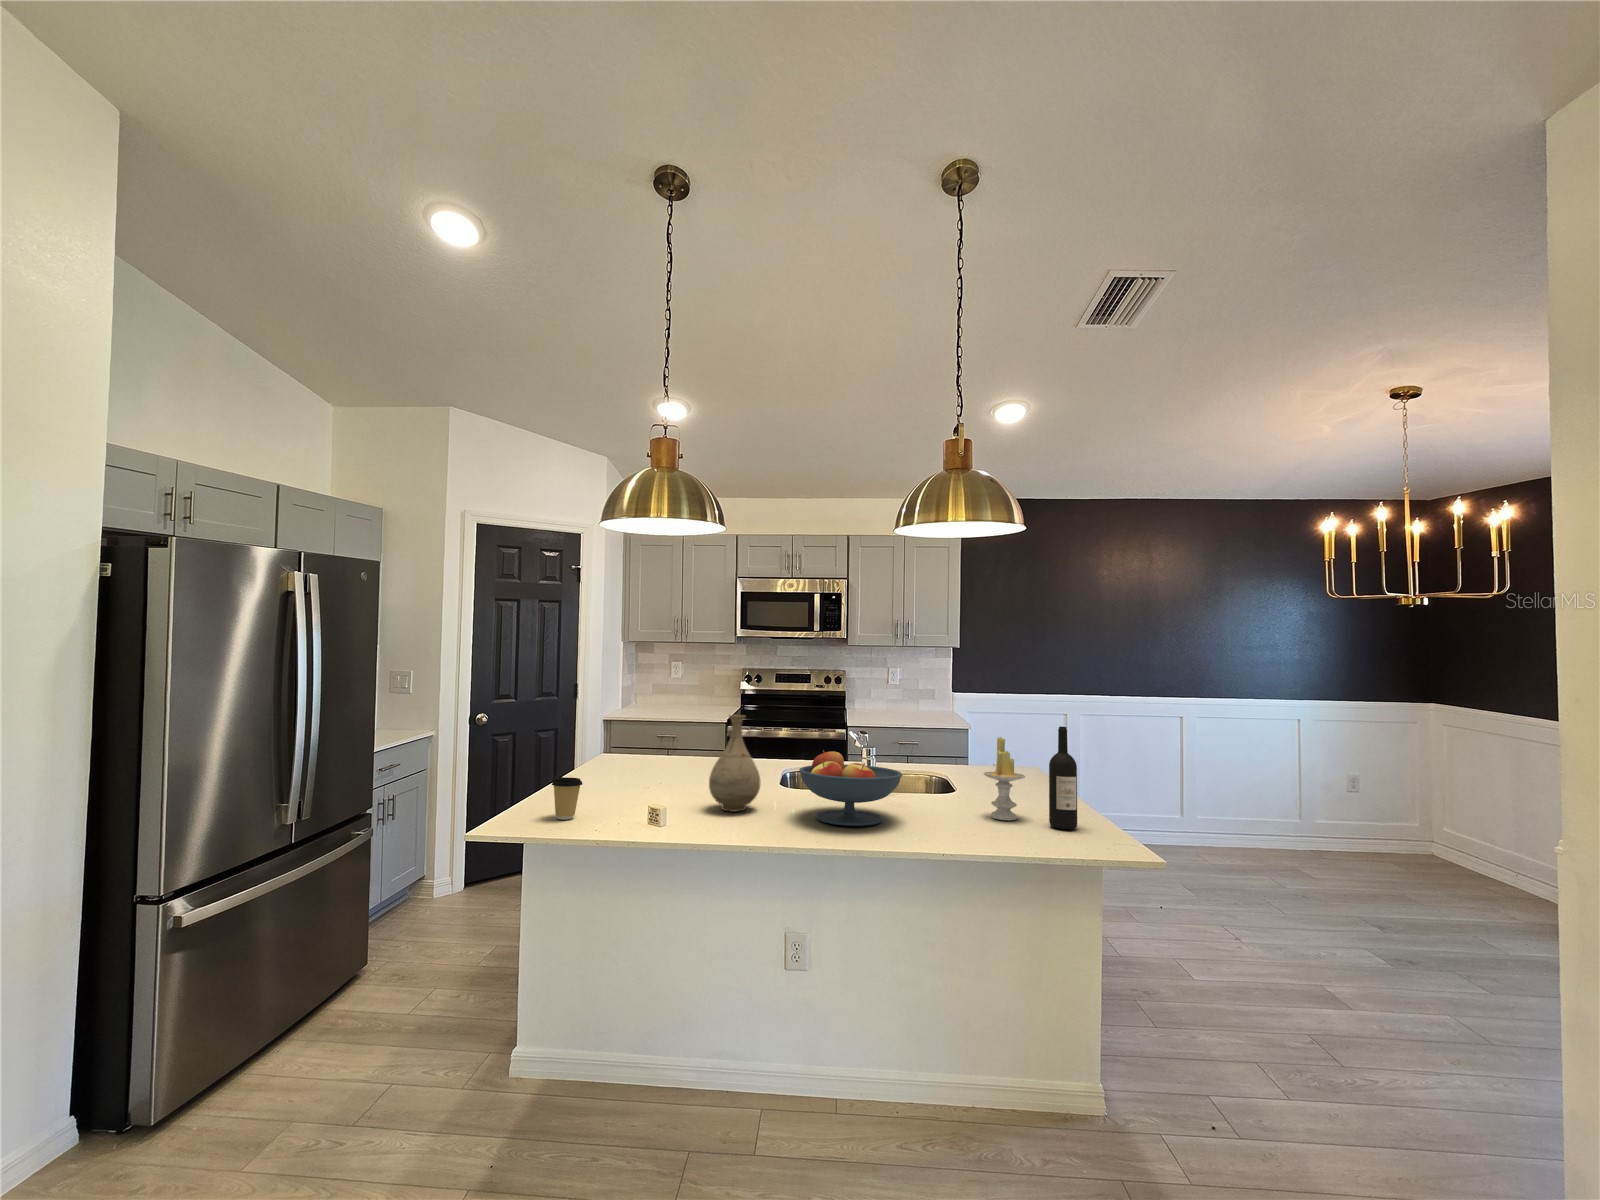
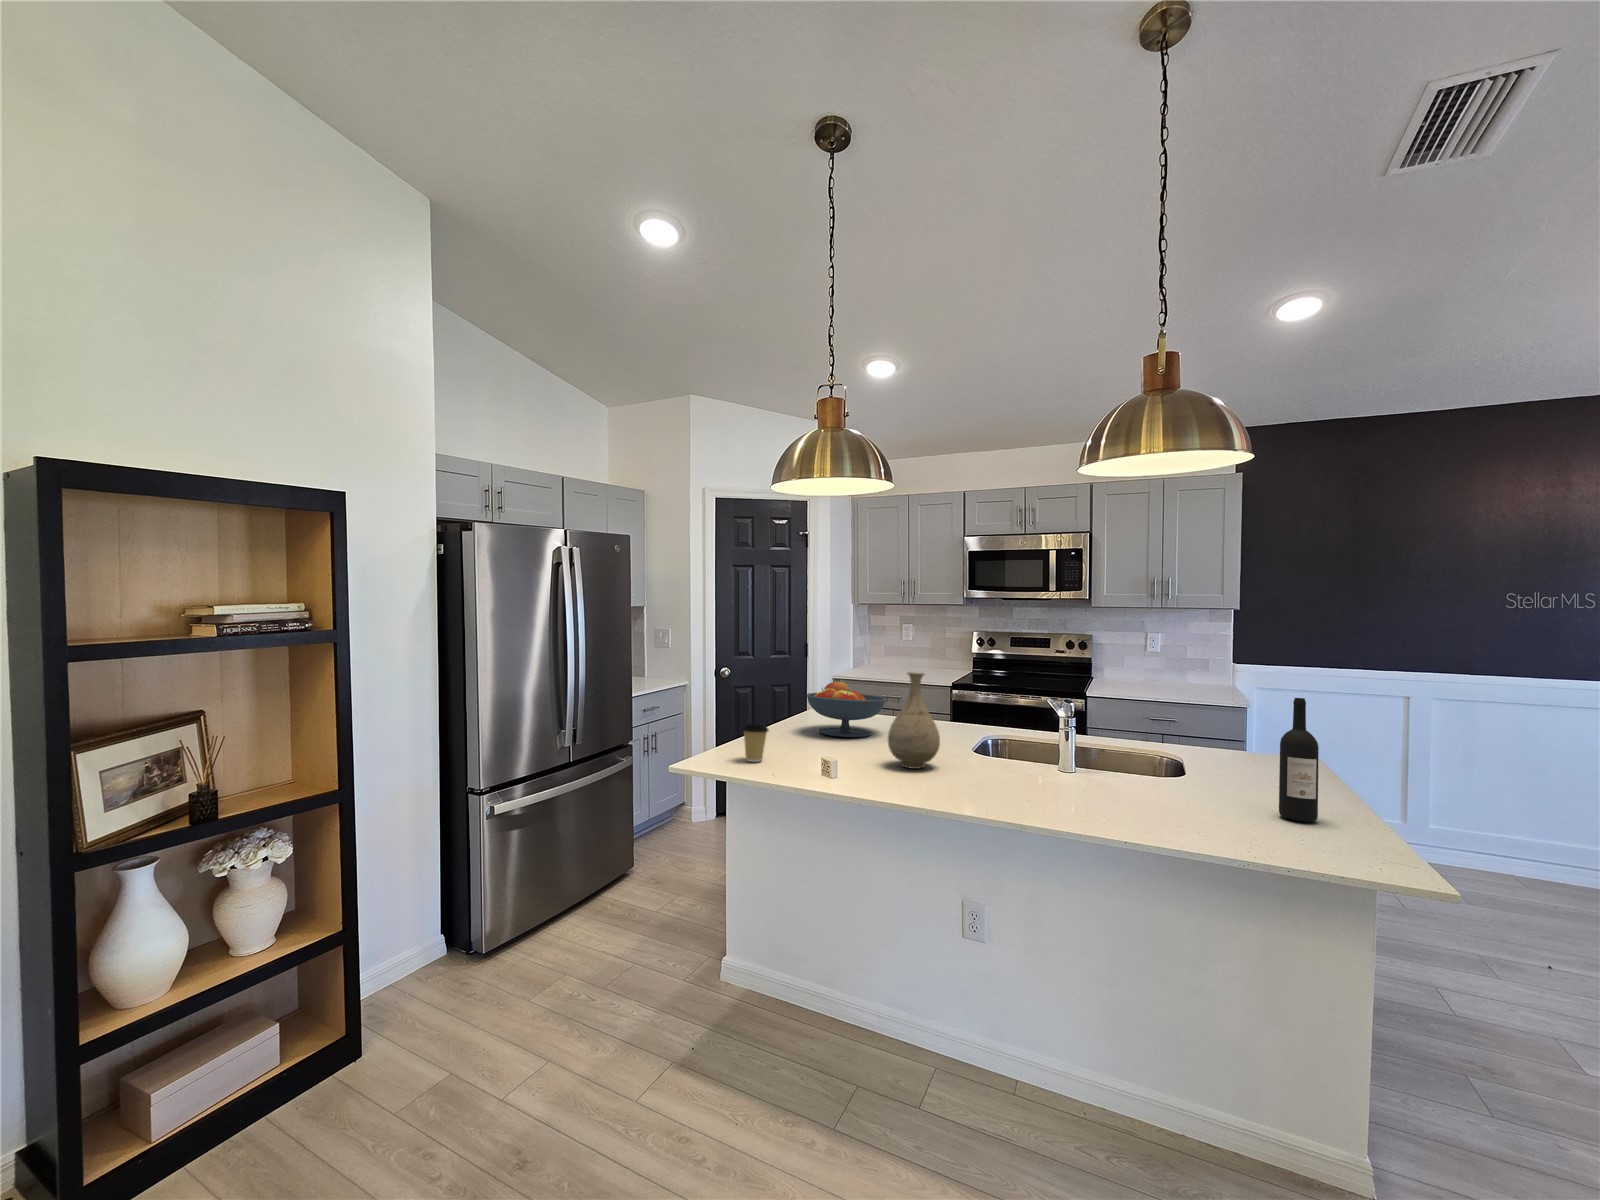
candle: present [984,737,1025,820] -> none [1197,708,1250,805]
fruit bowl: present [799,750,902,826] -> present [806,681,887,737]

